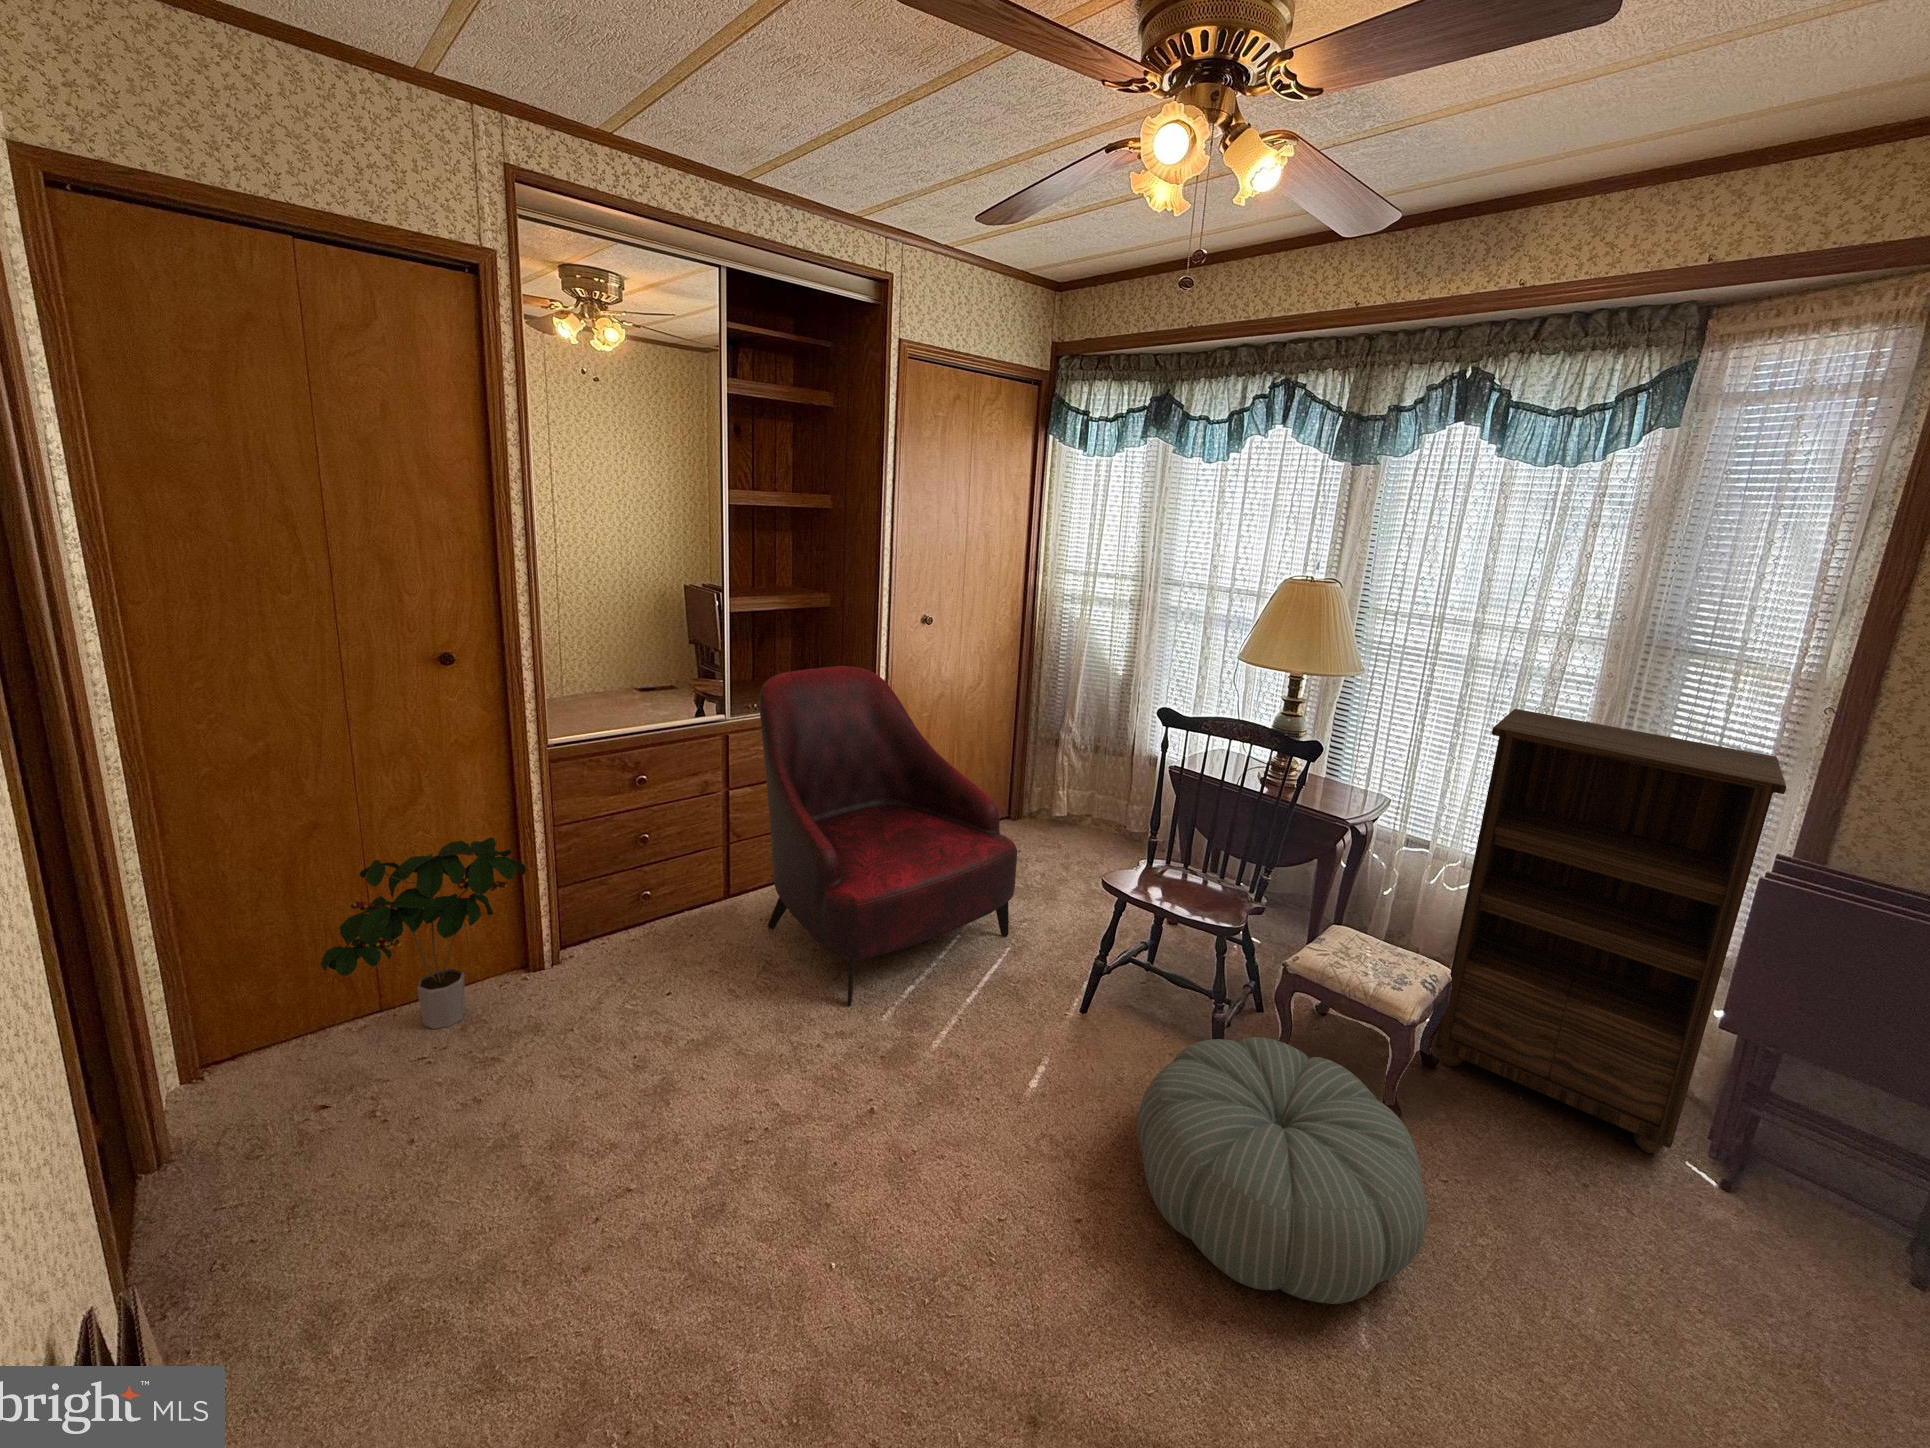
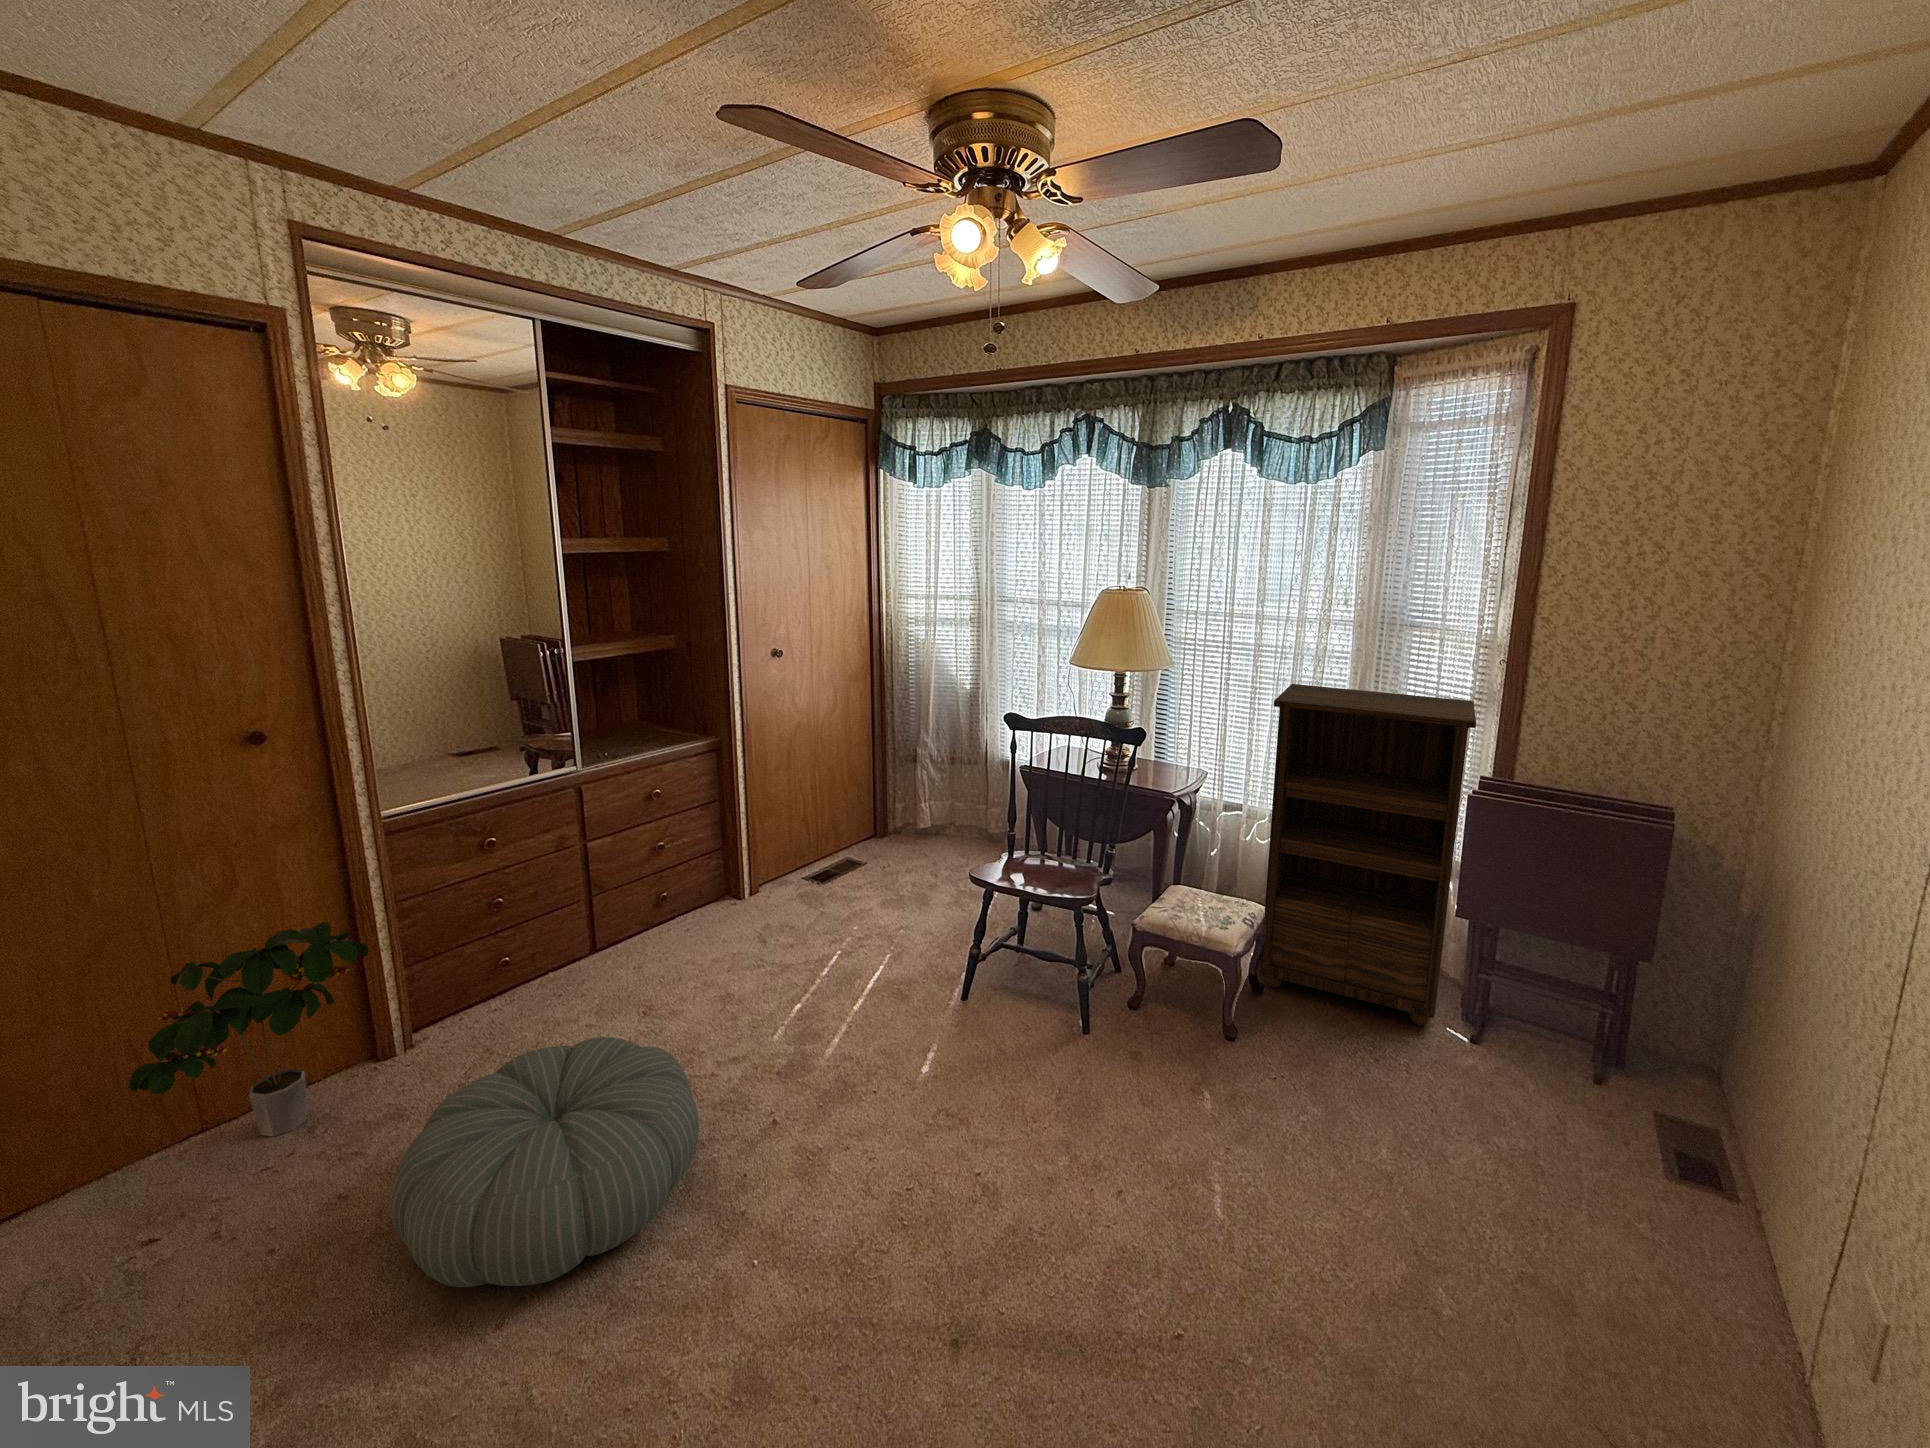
armchair: present [759,666,1017,1006] -> none [612,705,888,1033]
pouf: present [1137,1037,1427,1304] -> present [391,1037,699,1287]

